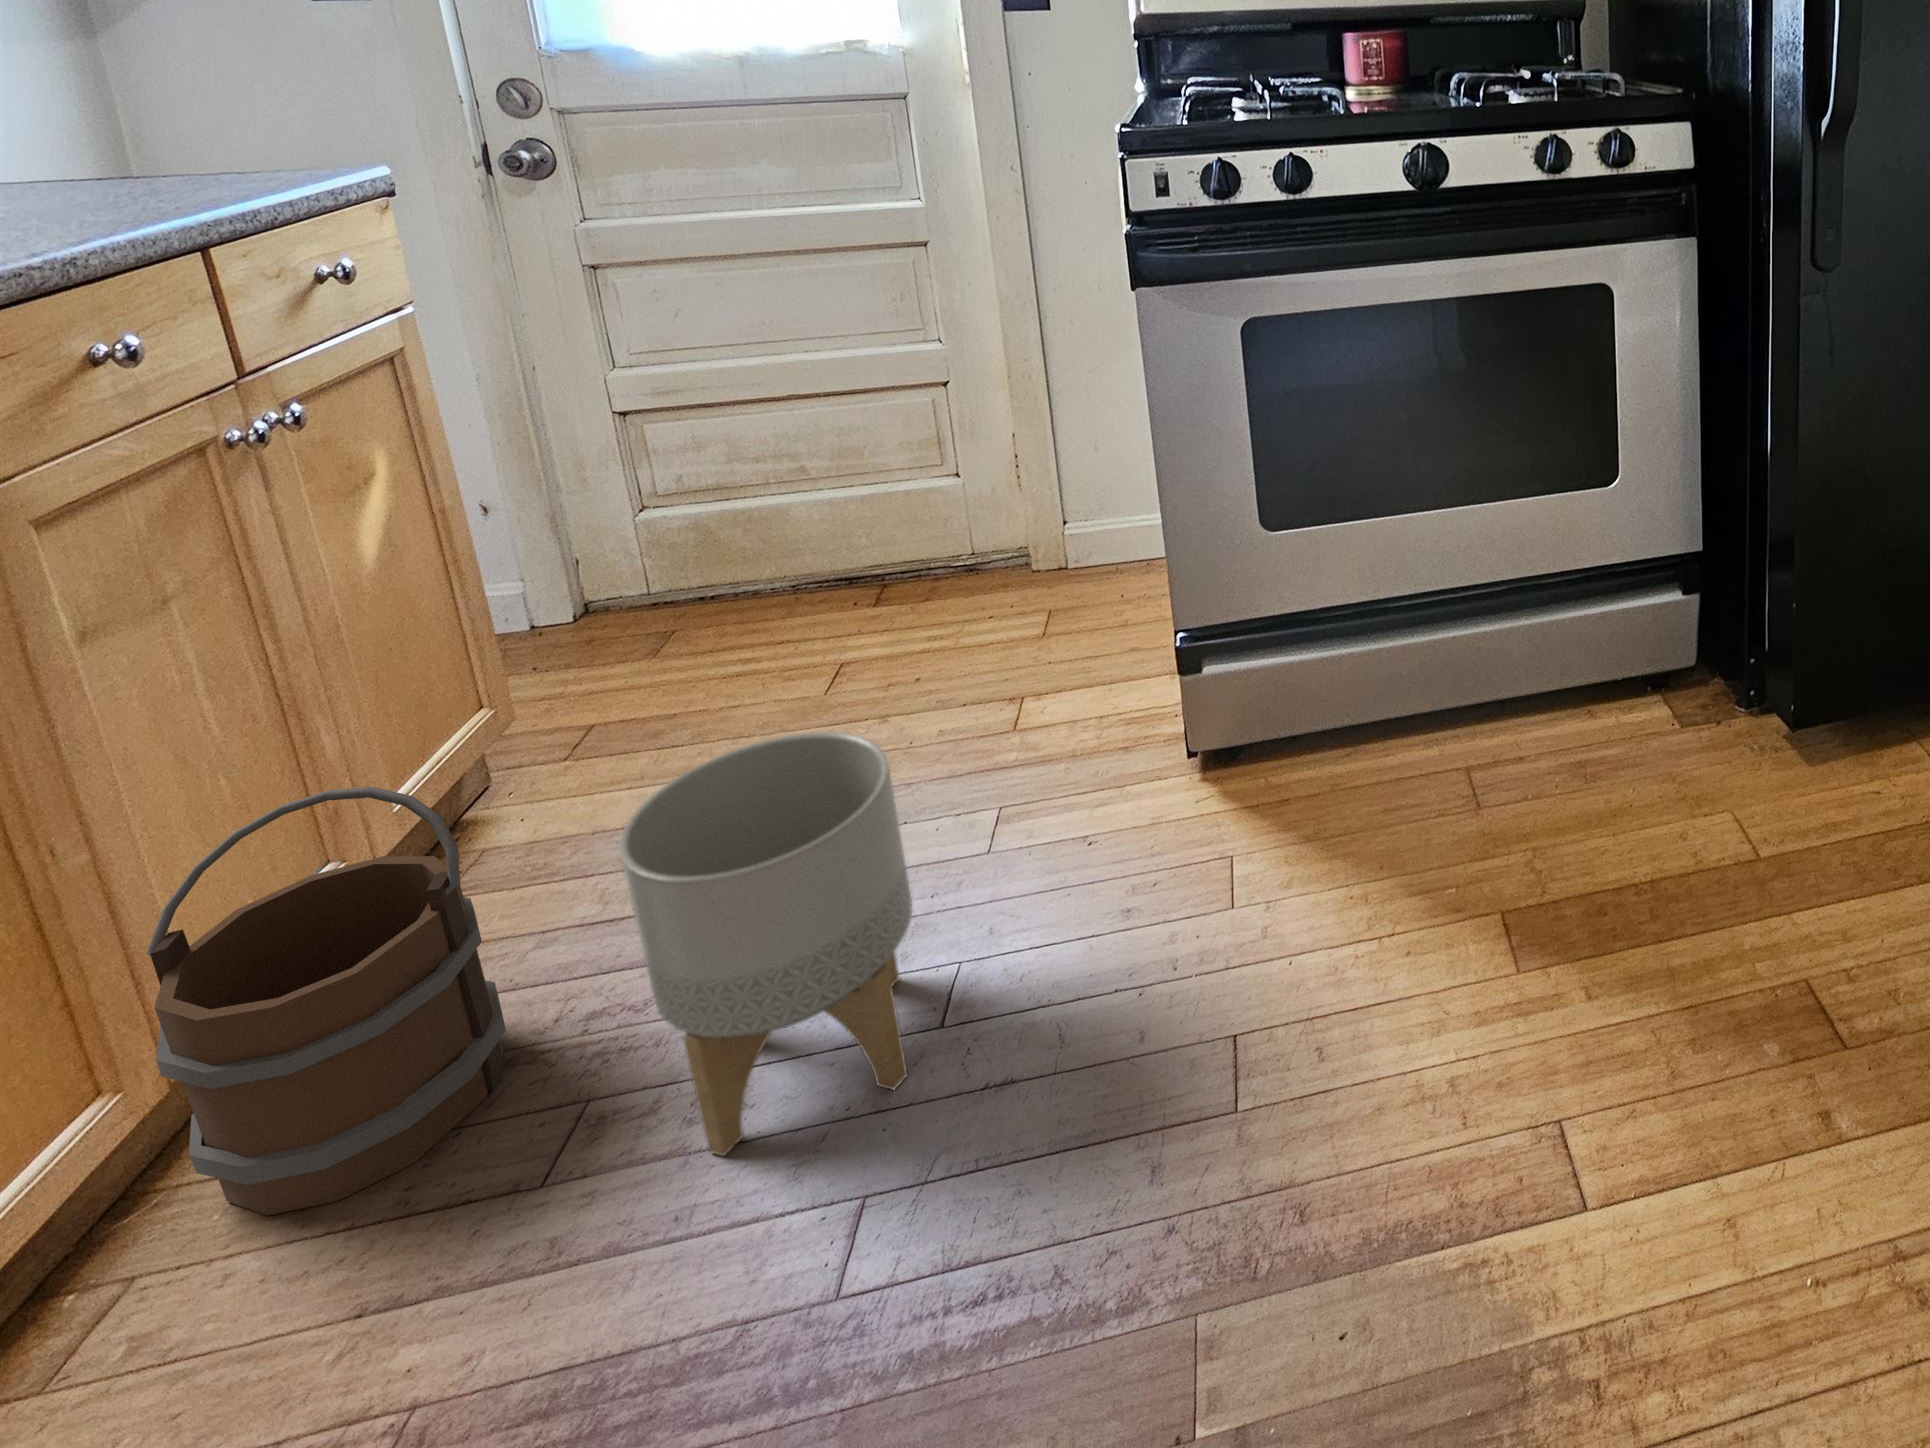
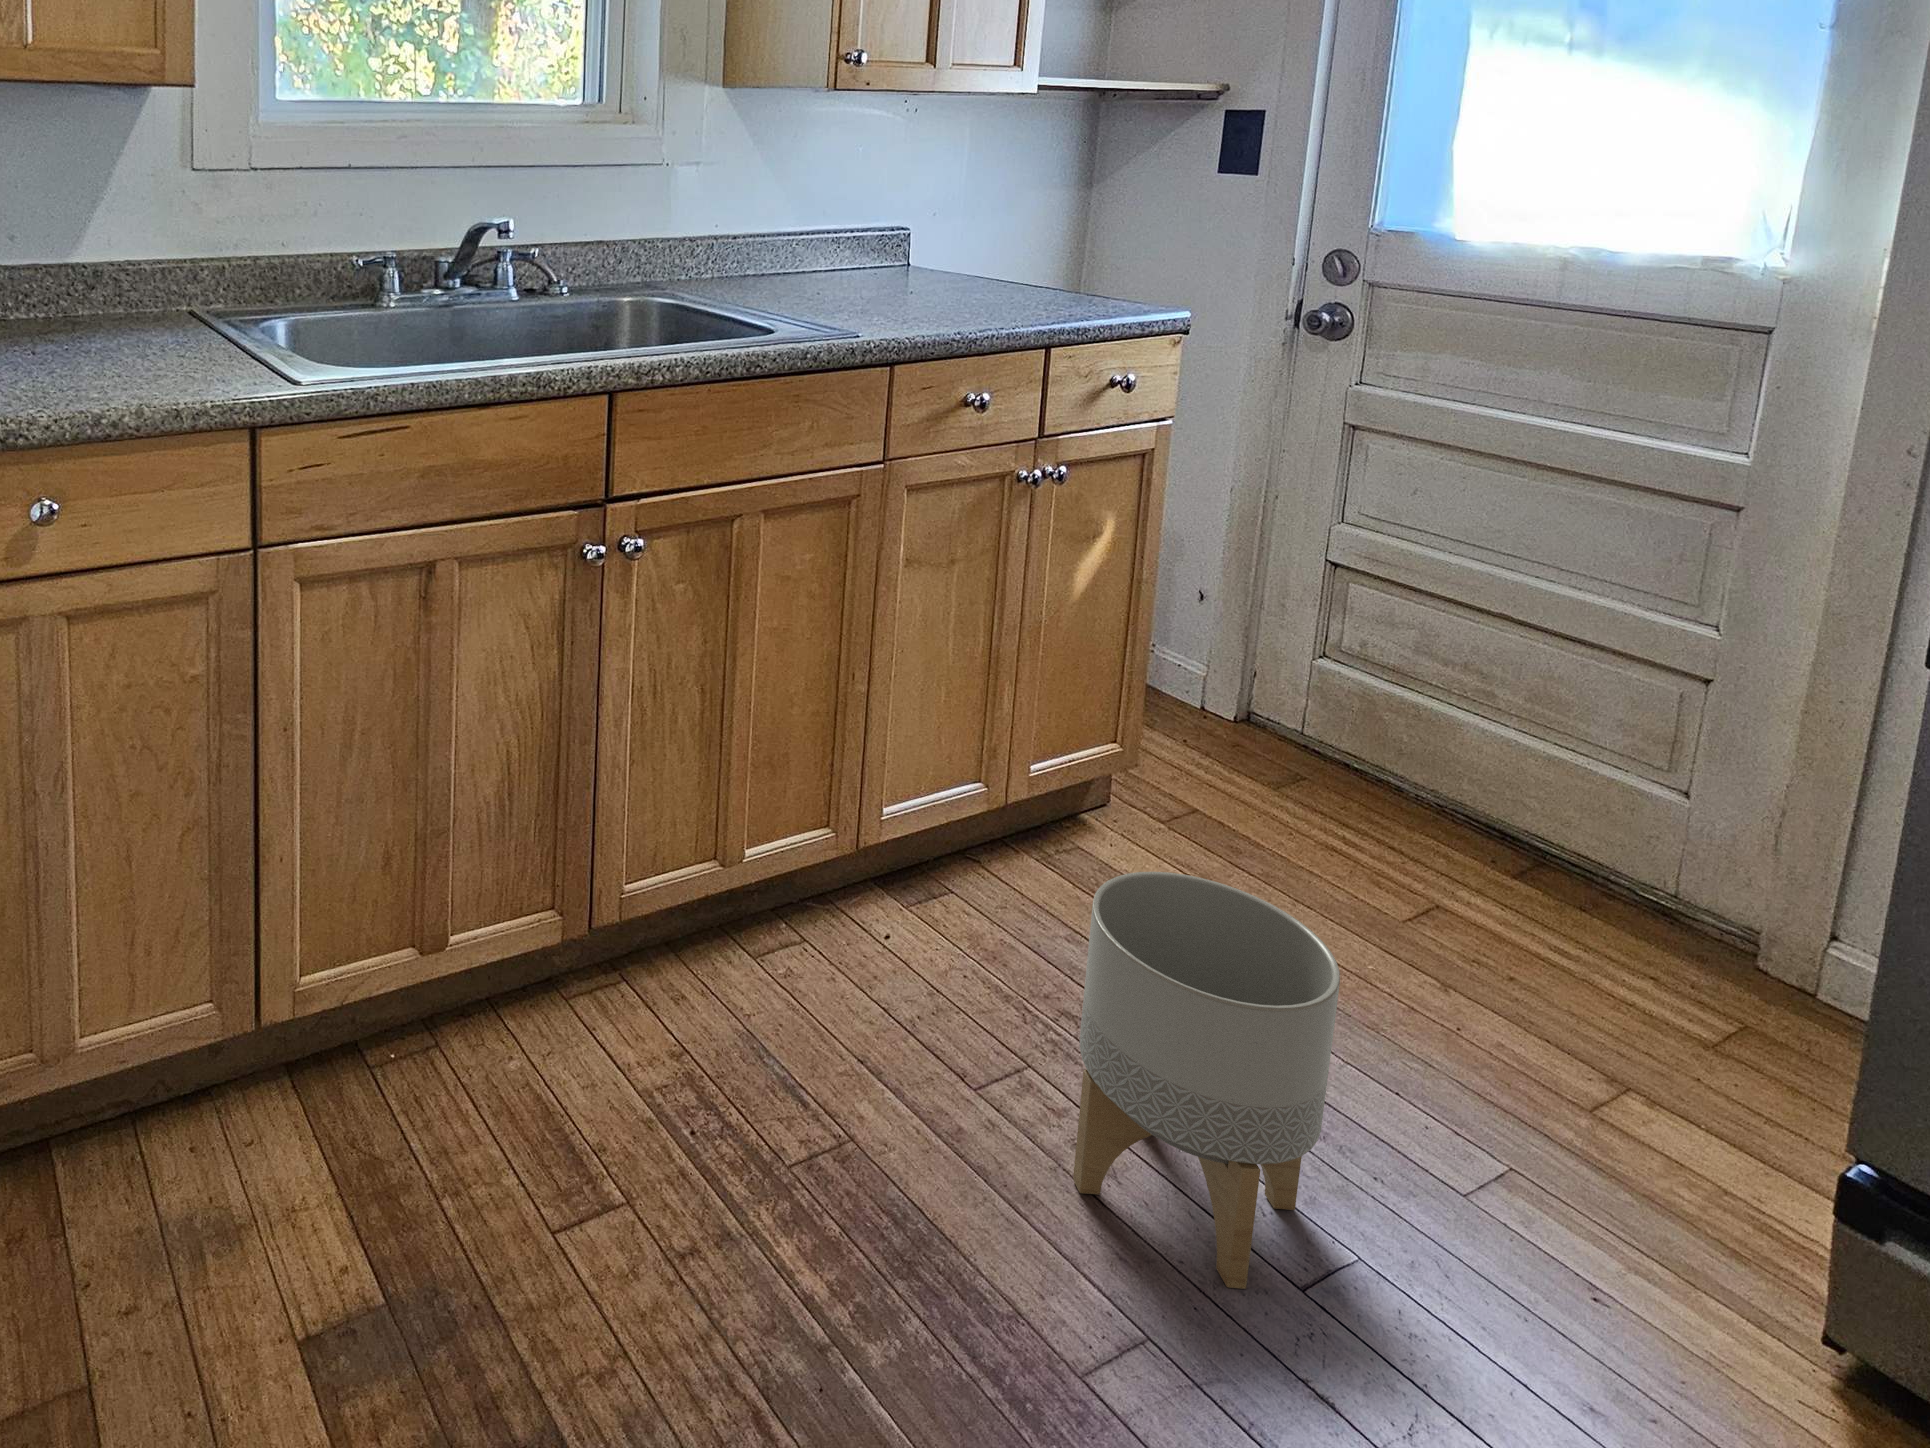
bucket: present [146,787,506,1216] -> none [843,725,1027,1009]

